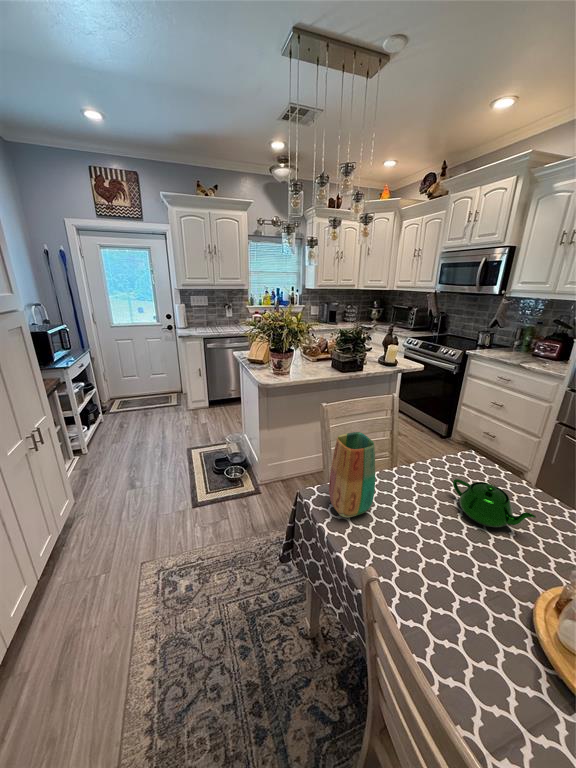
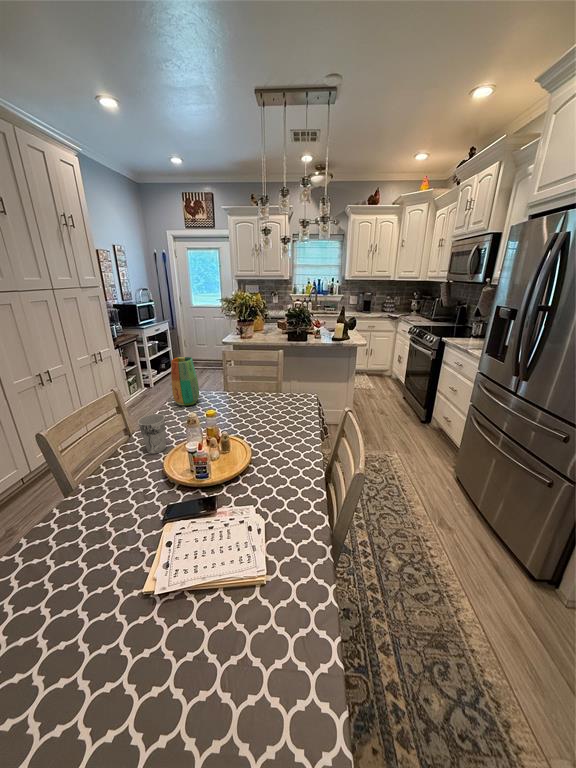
teapot: present [453,479,536,527] -> none [238,397,267,423]
cup: none [455,584,524,680] -> present [138,414,166,454]

